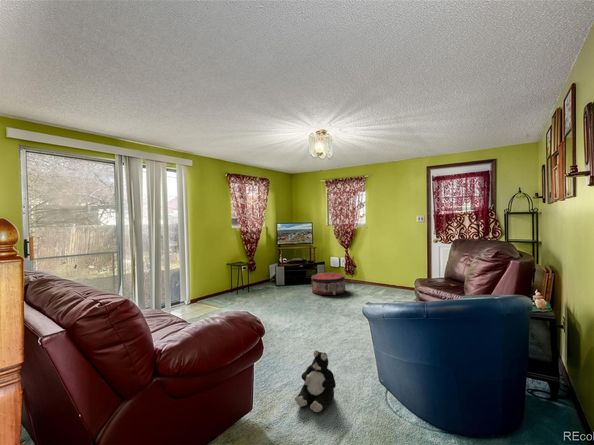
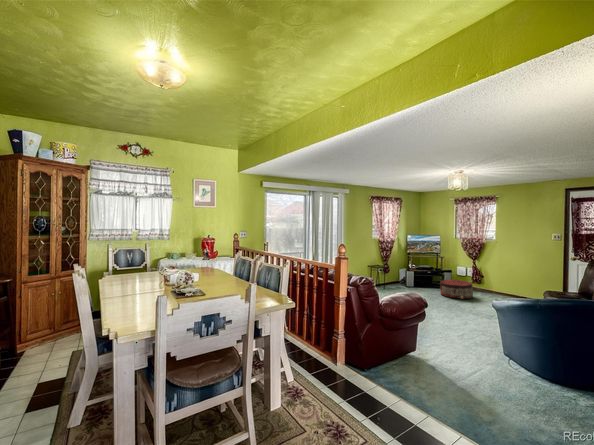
plush toy: present [295,351,336,412] -> none [442,326,469,360]

